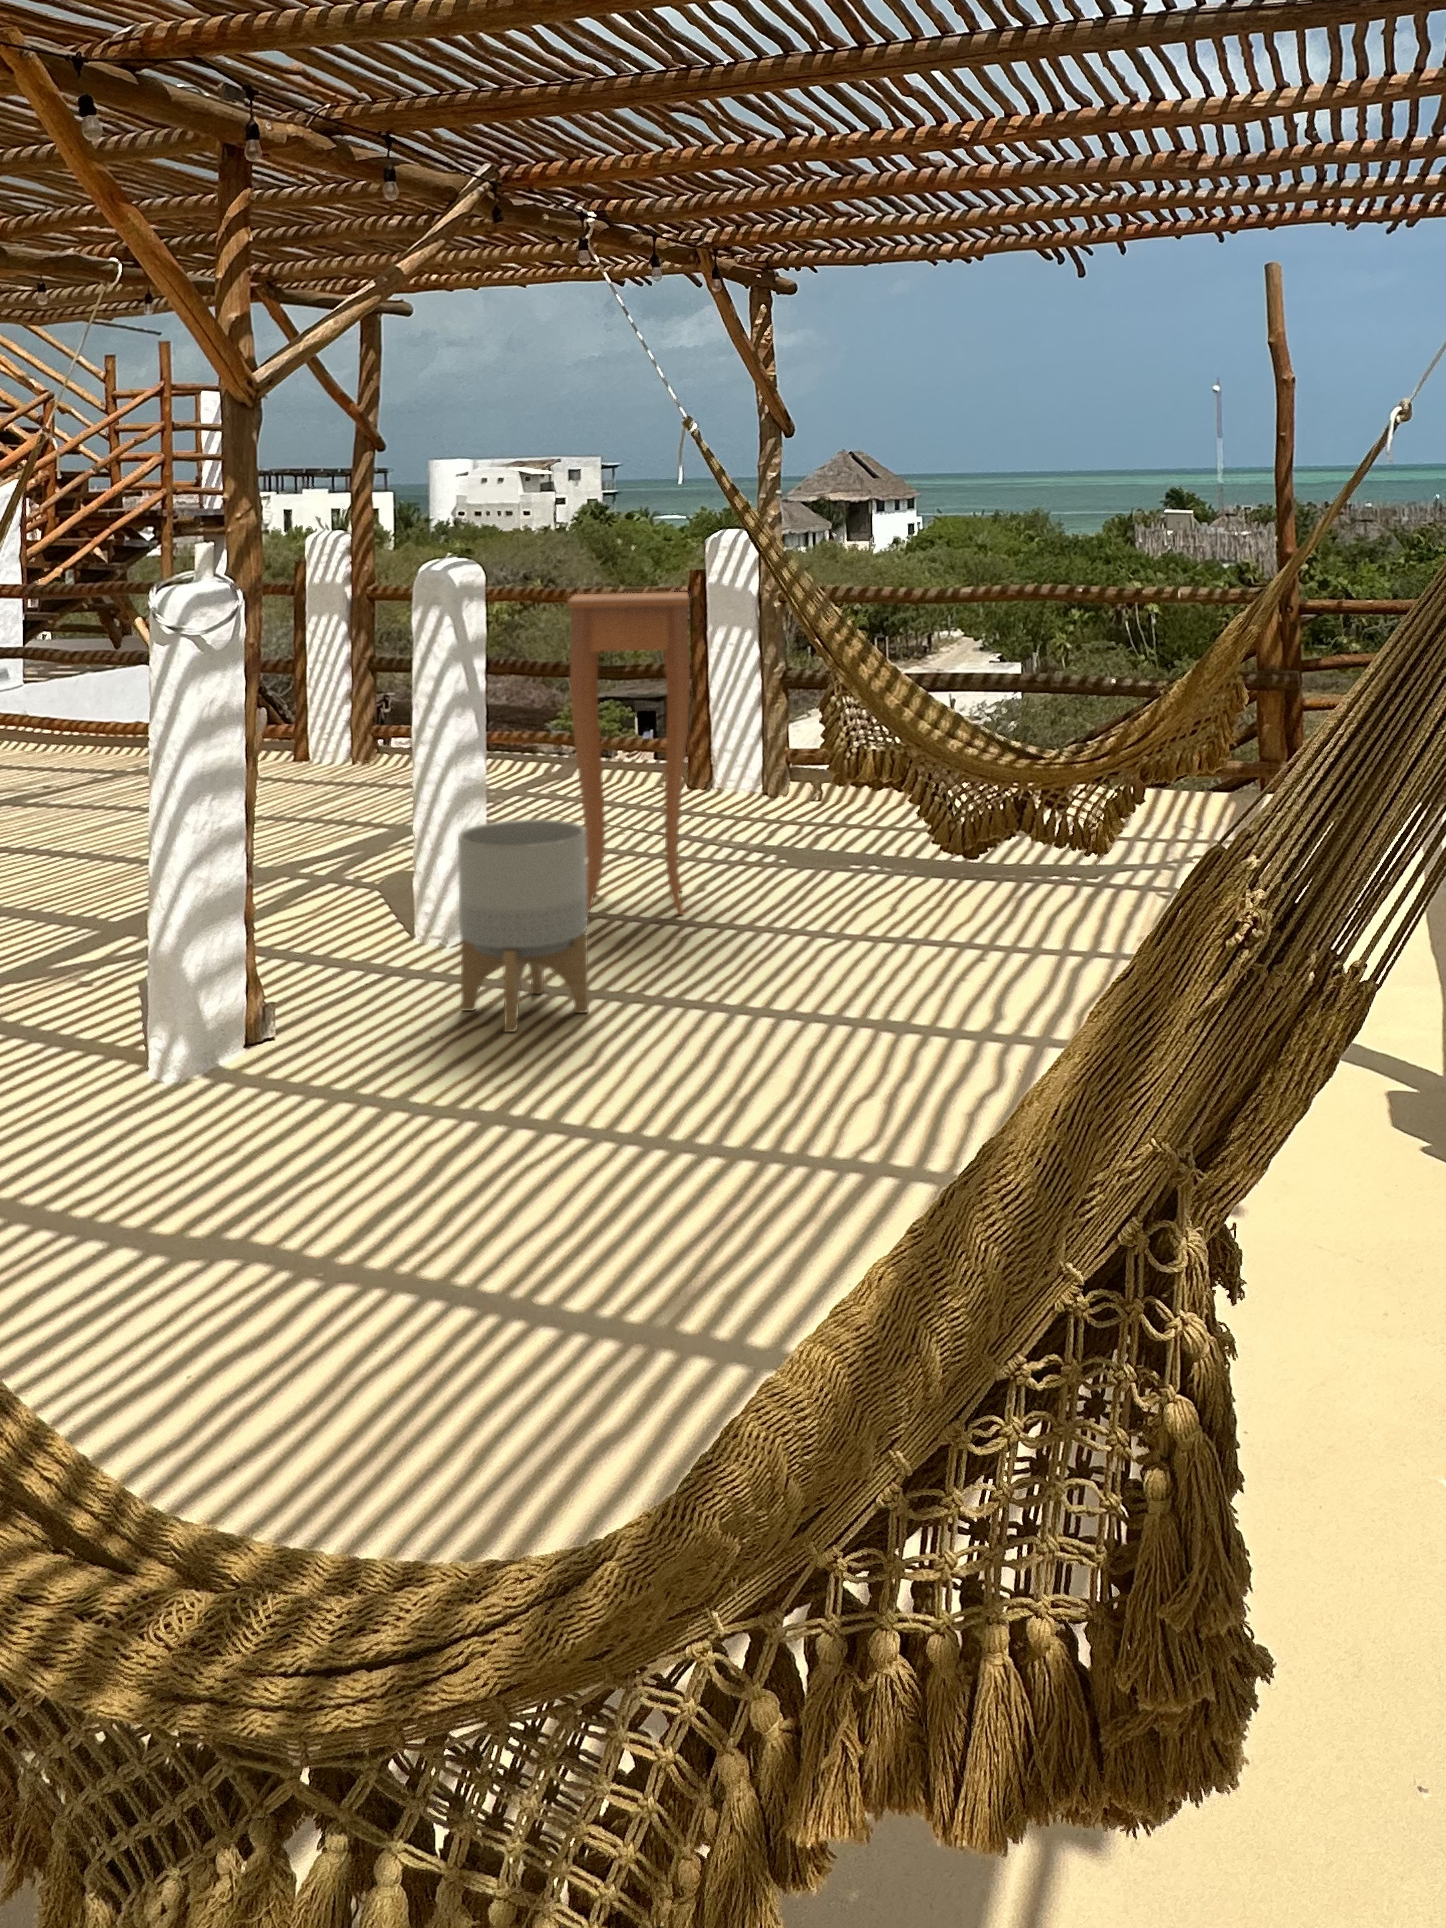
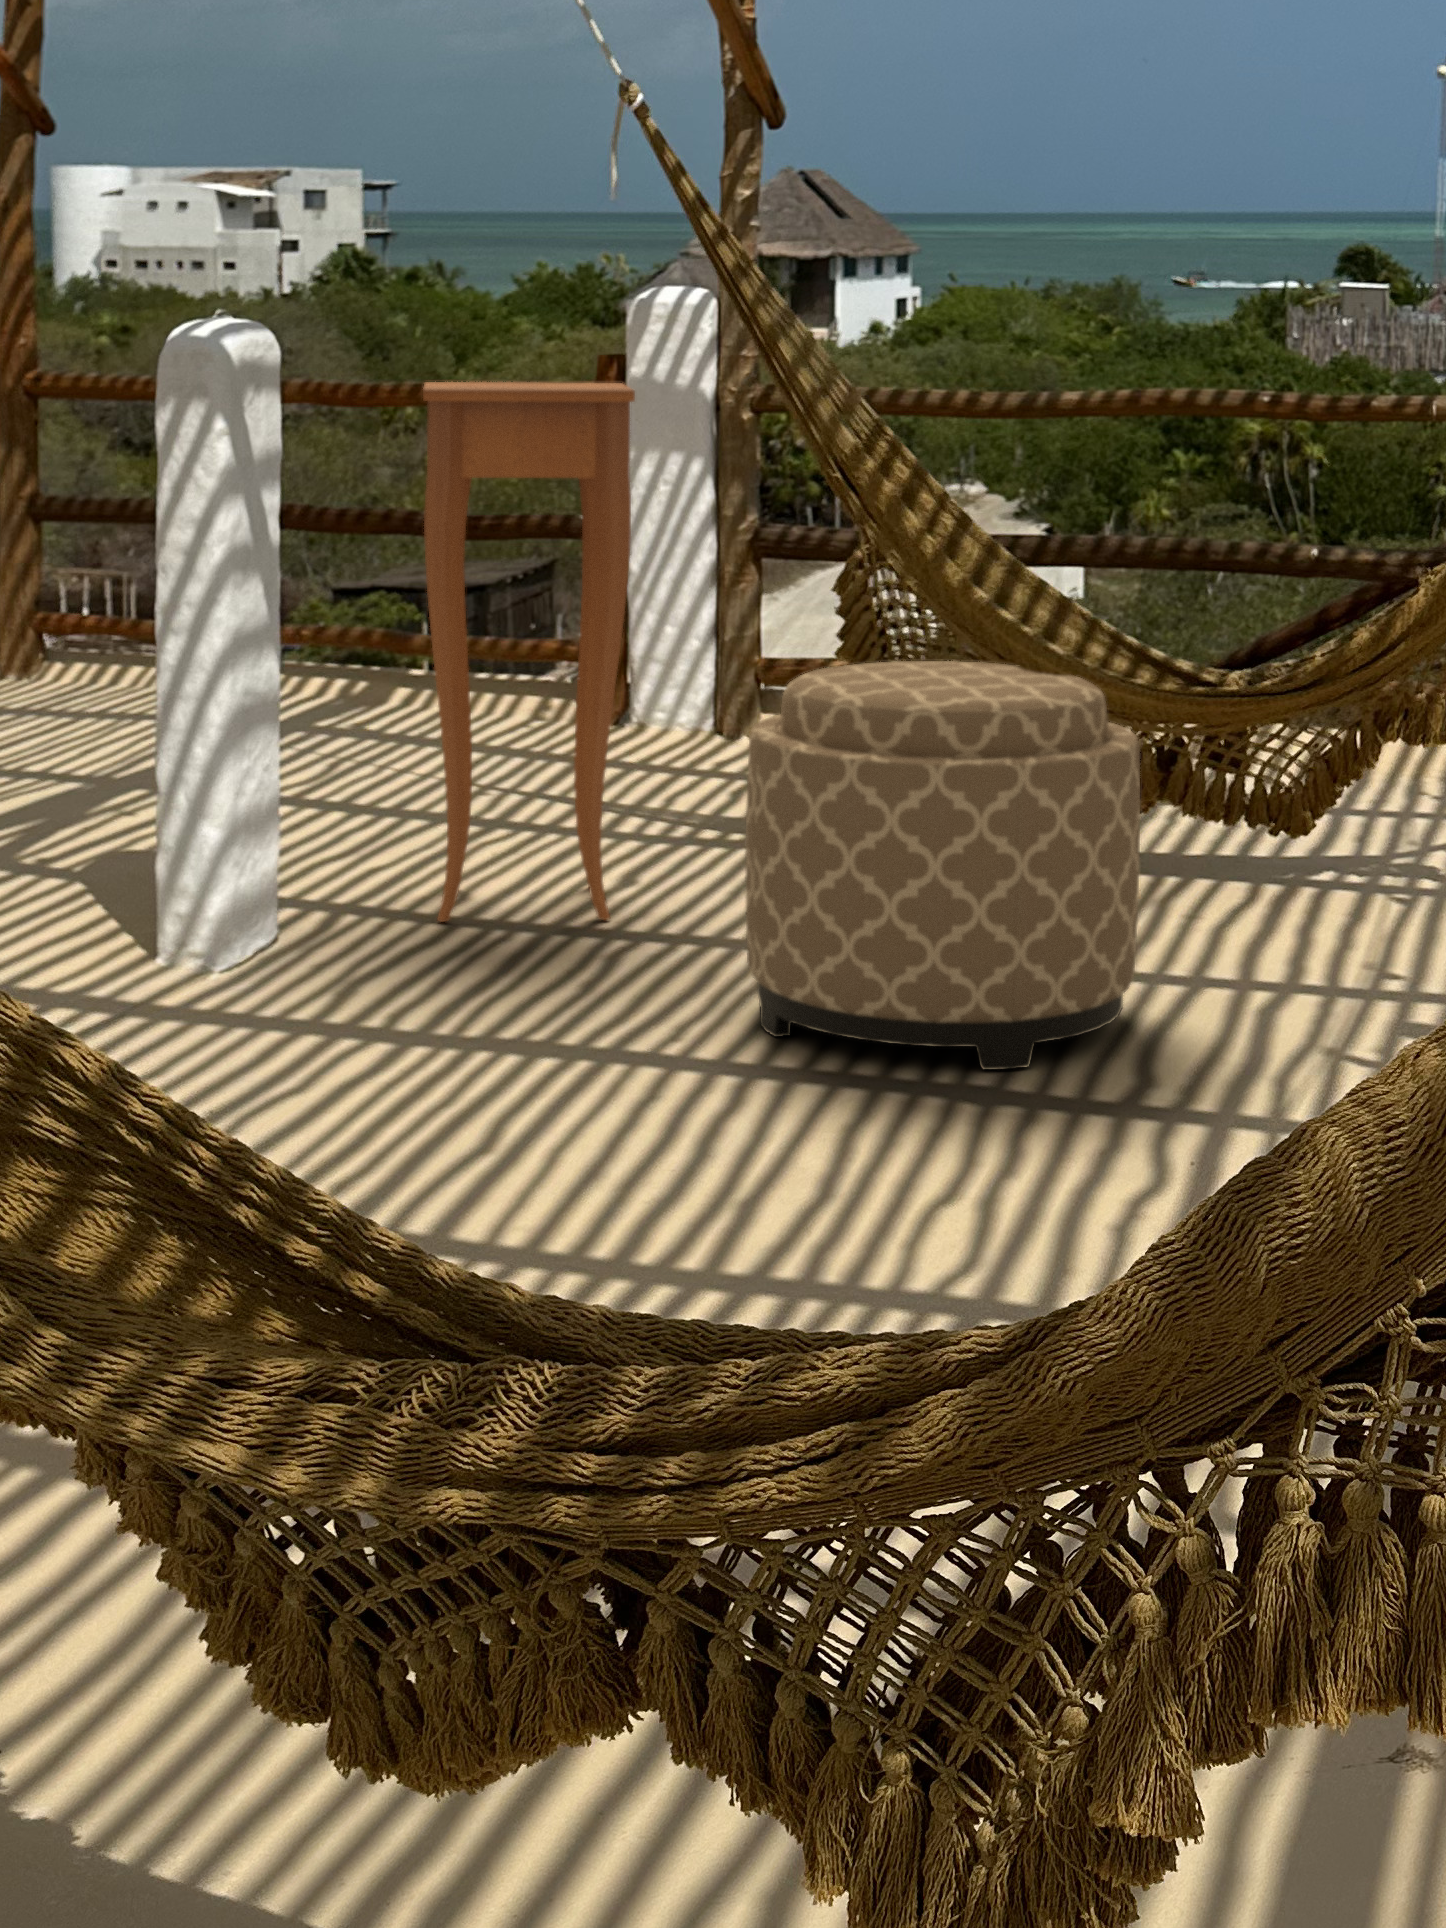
ottoman: none [752,759,990,1018] -> present [745,661,1140,1070]
planter: present [458,819,589,1032] -> none [263,747,478,1084]

